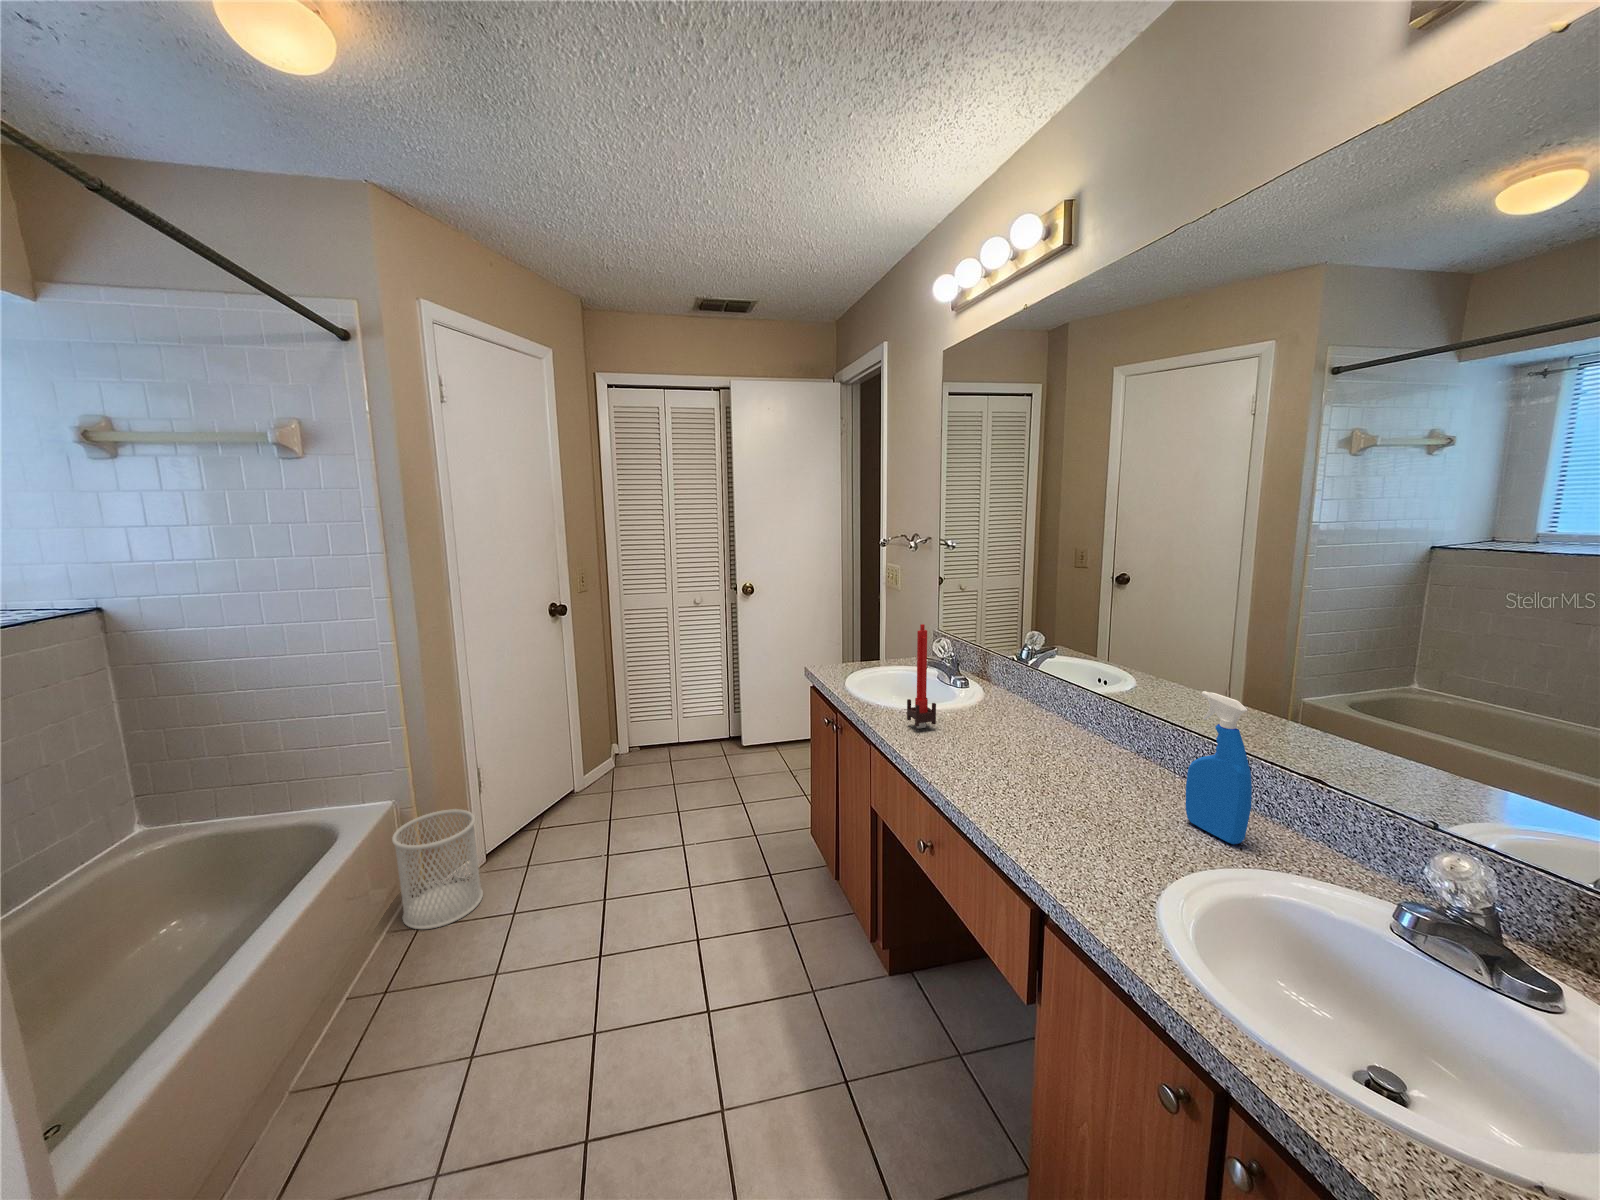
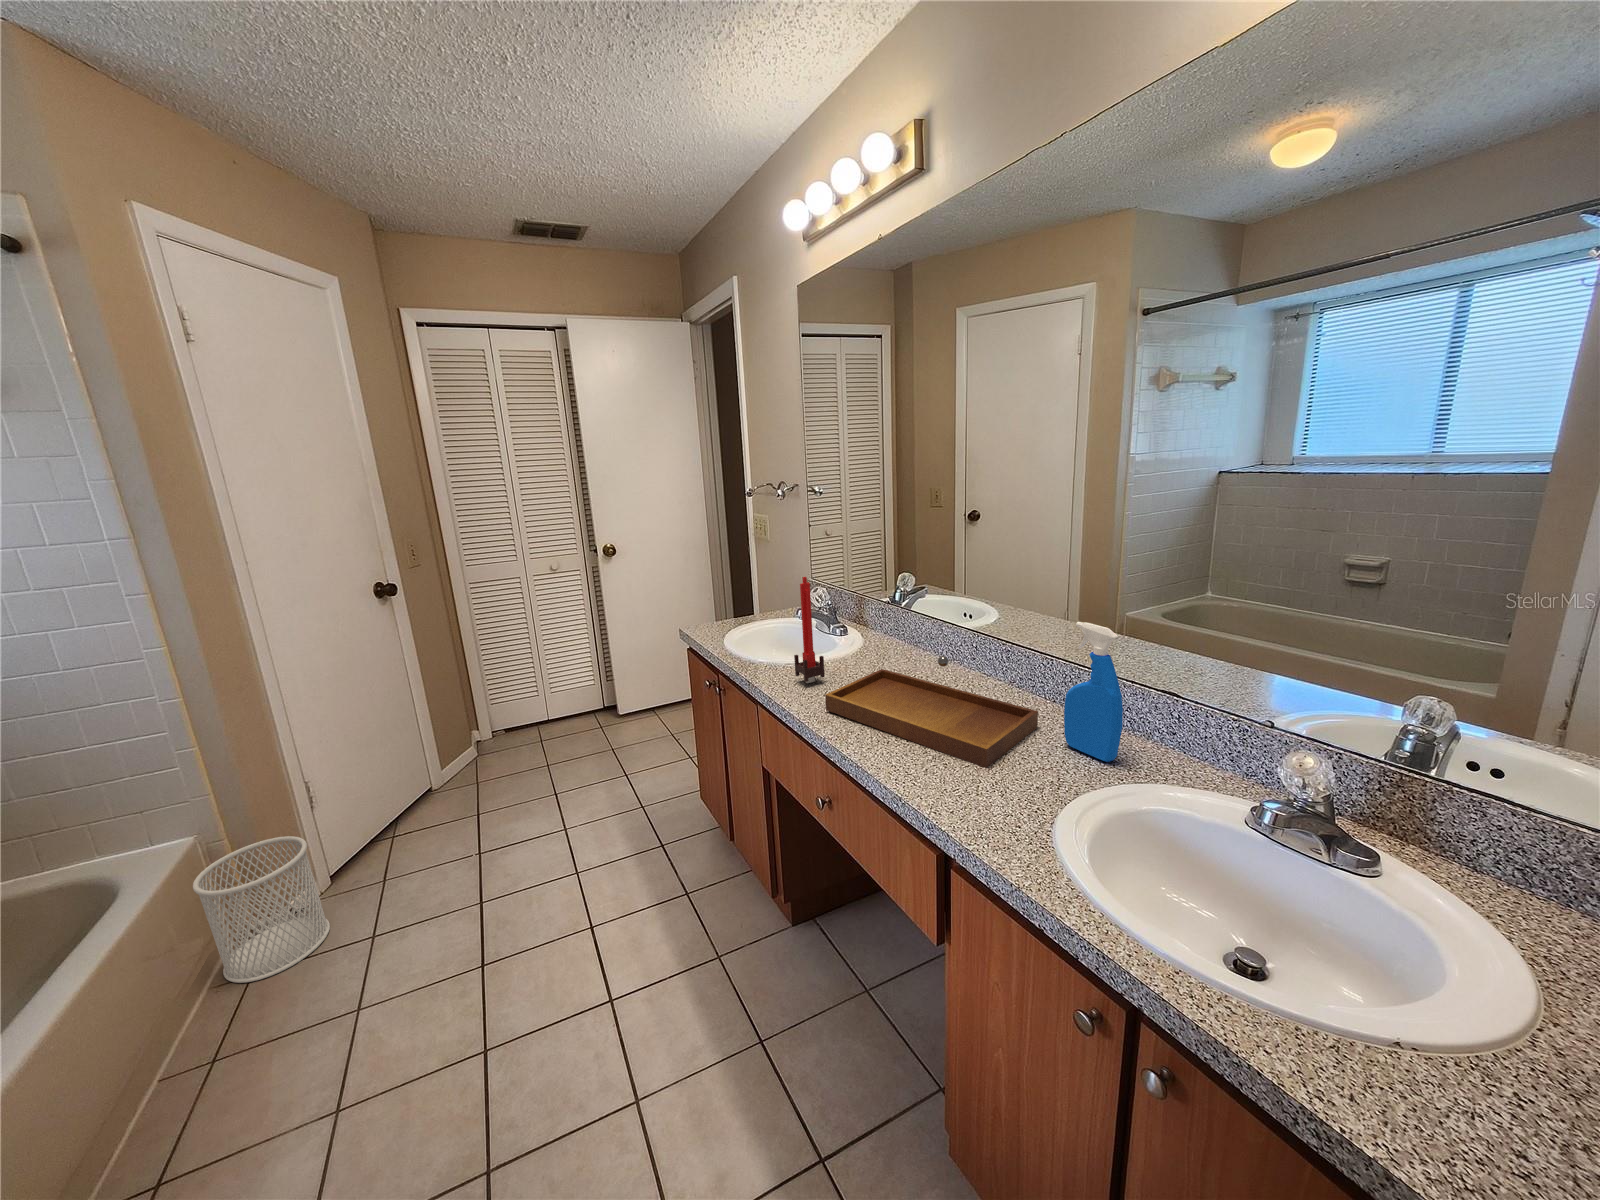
tray: none [934,714,1158,832] -> present [825,656,1038,768]

